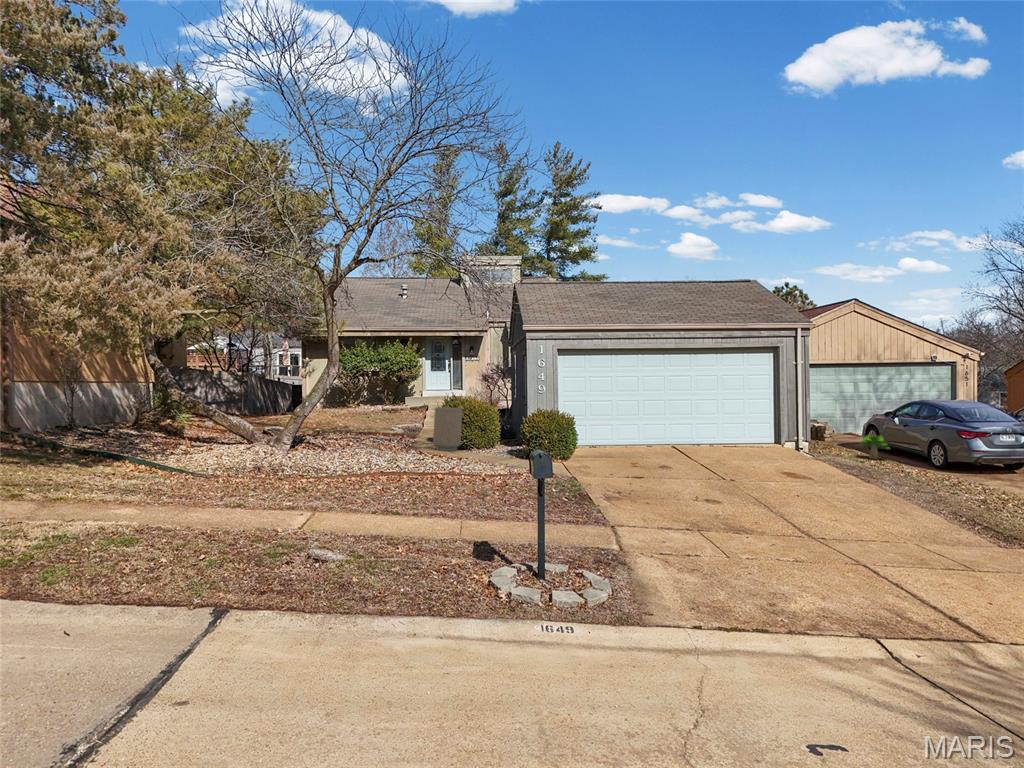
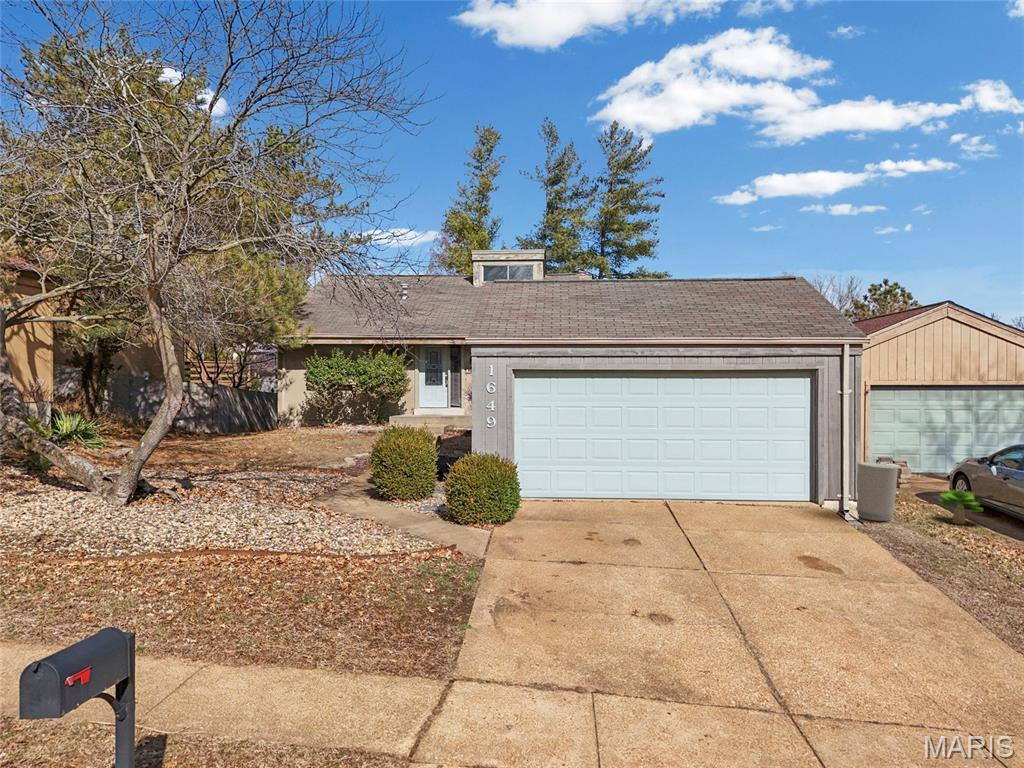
trash can: present [433,407,462,451] -> present [855,462,898,521]

